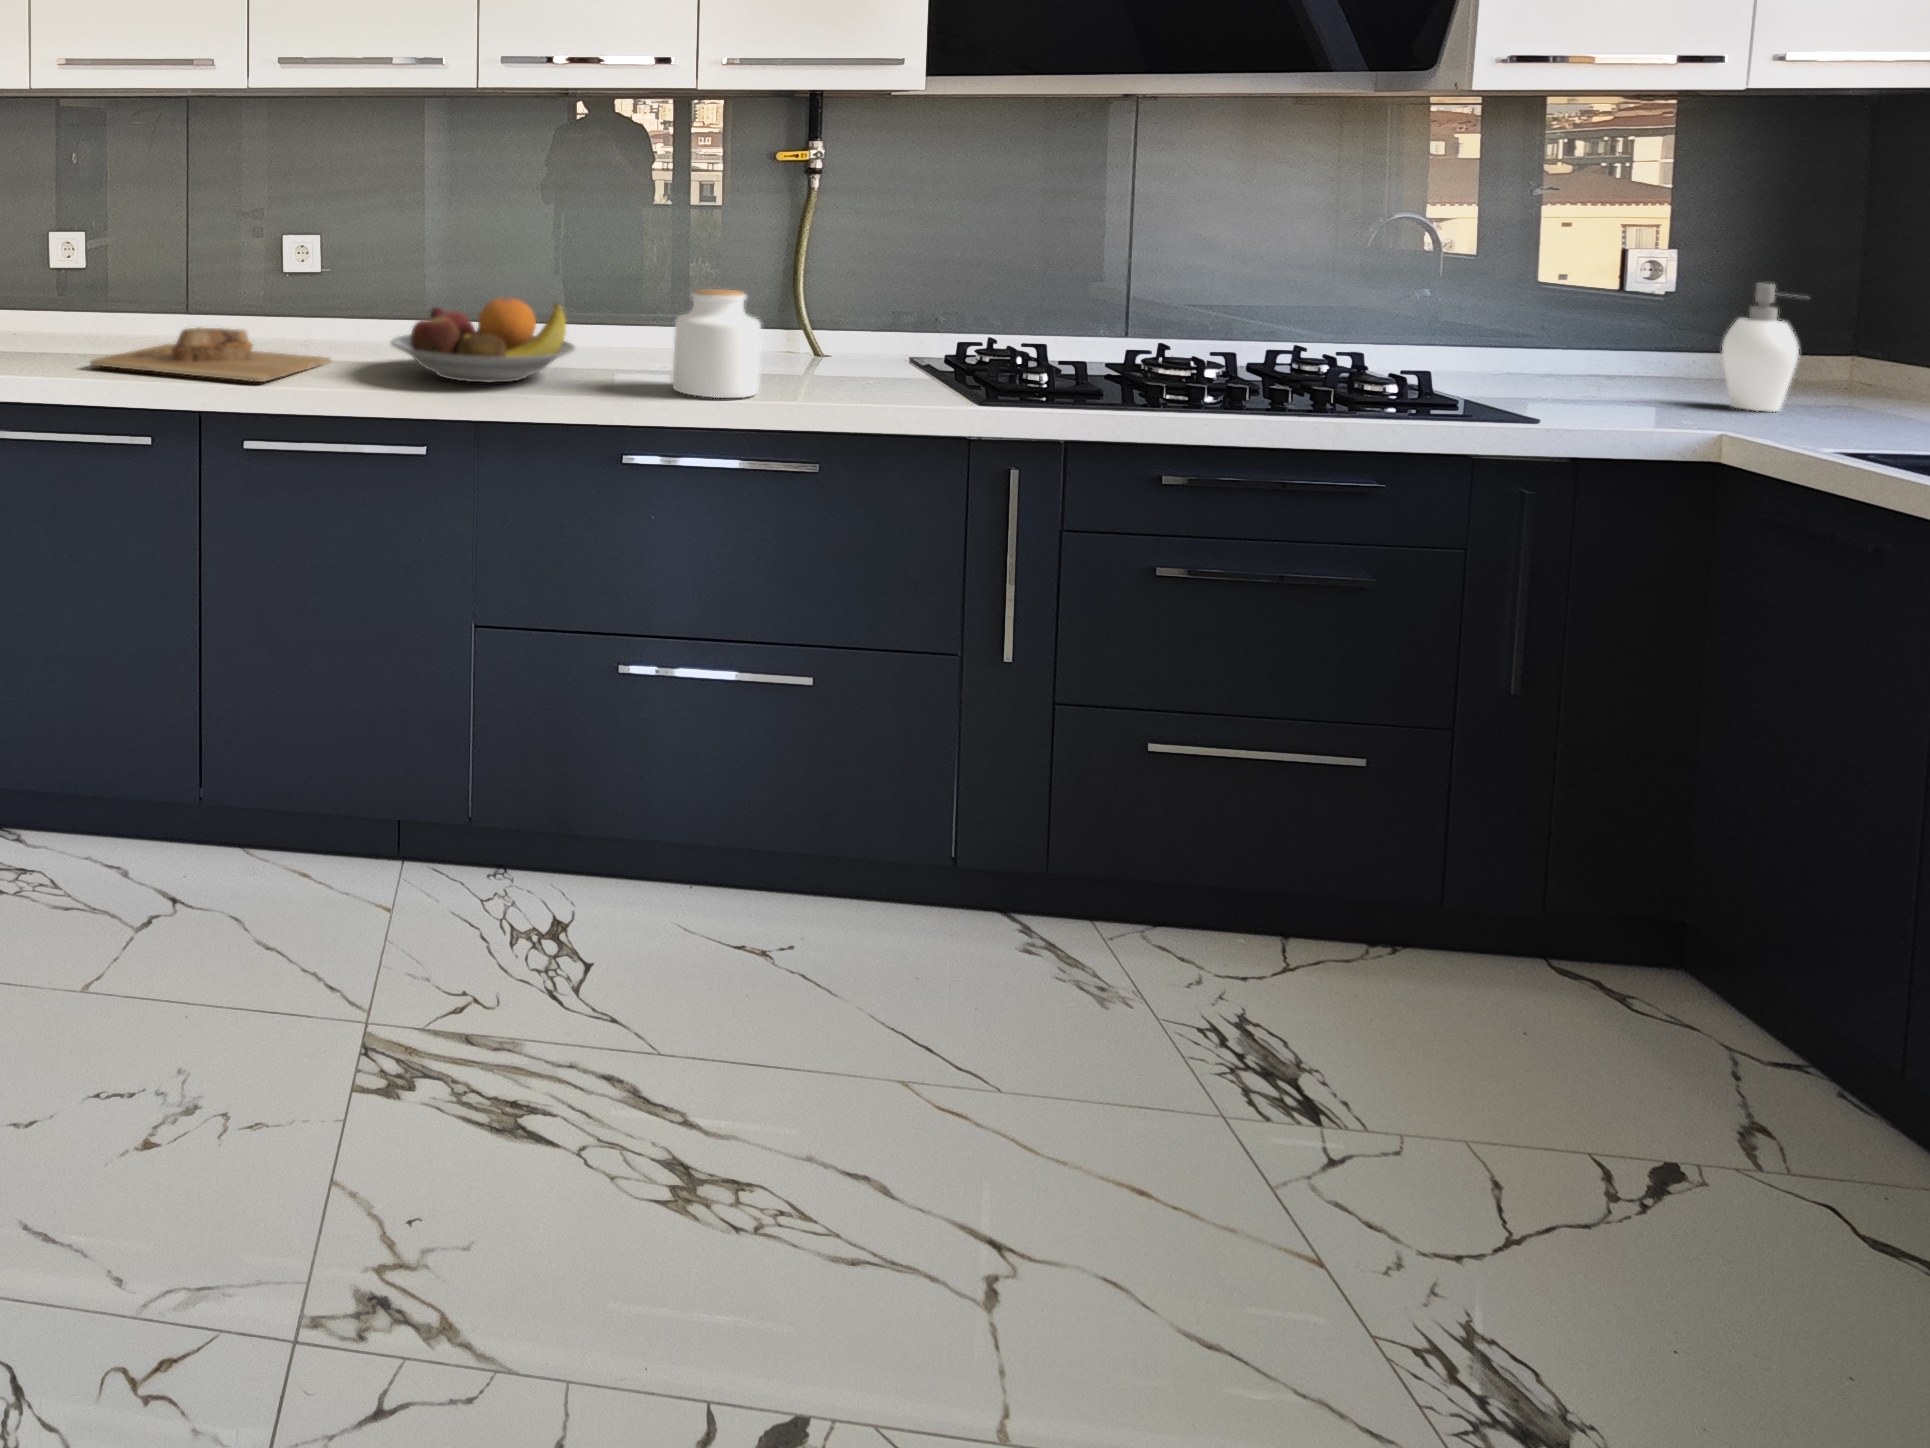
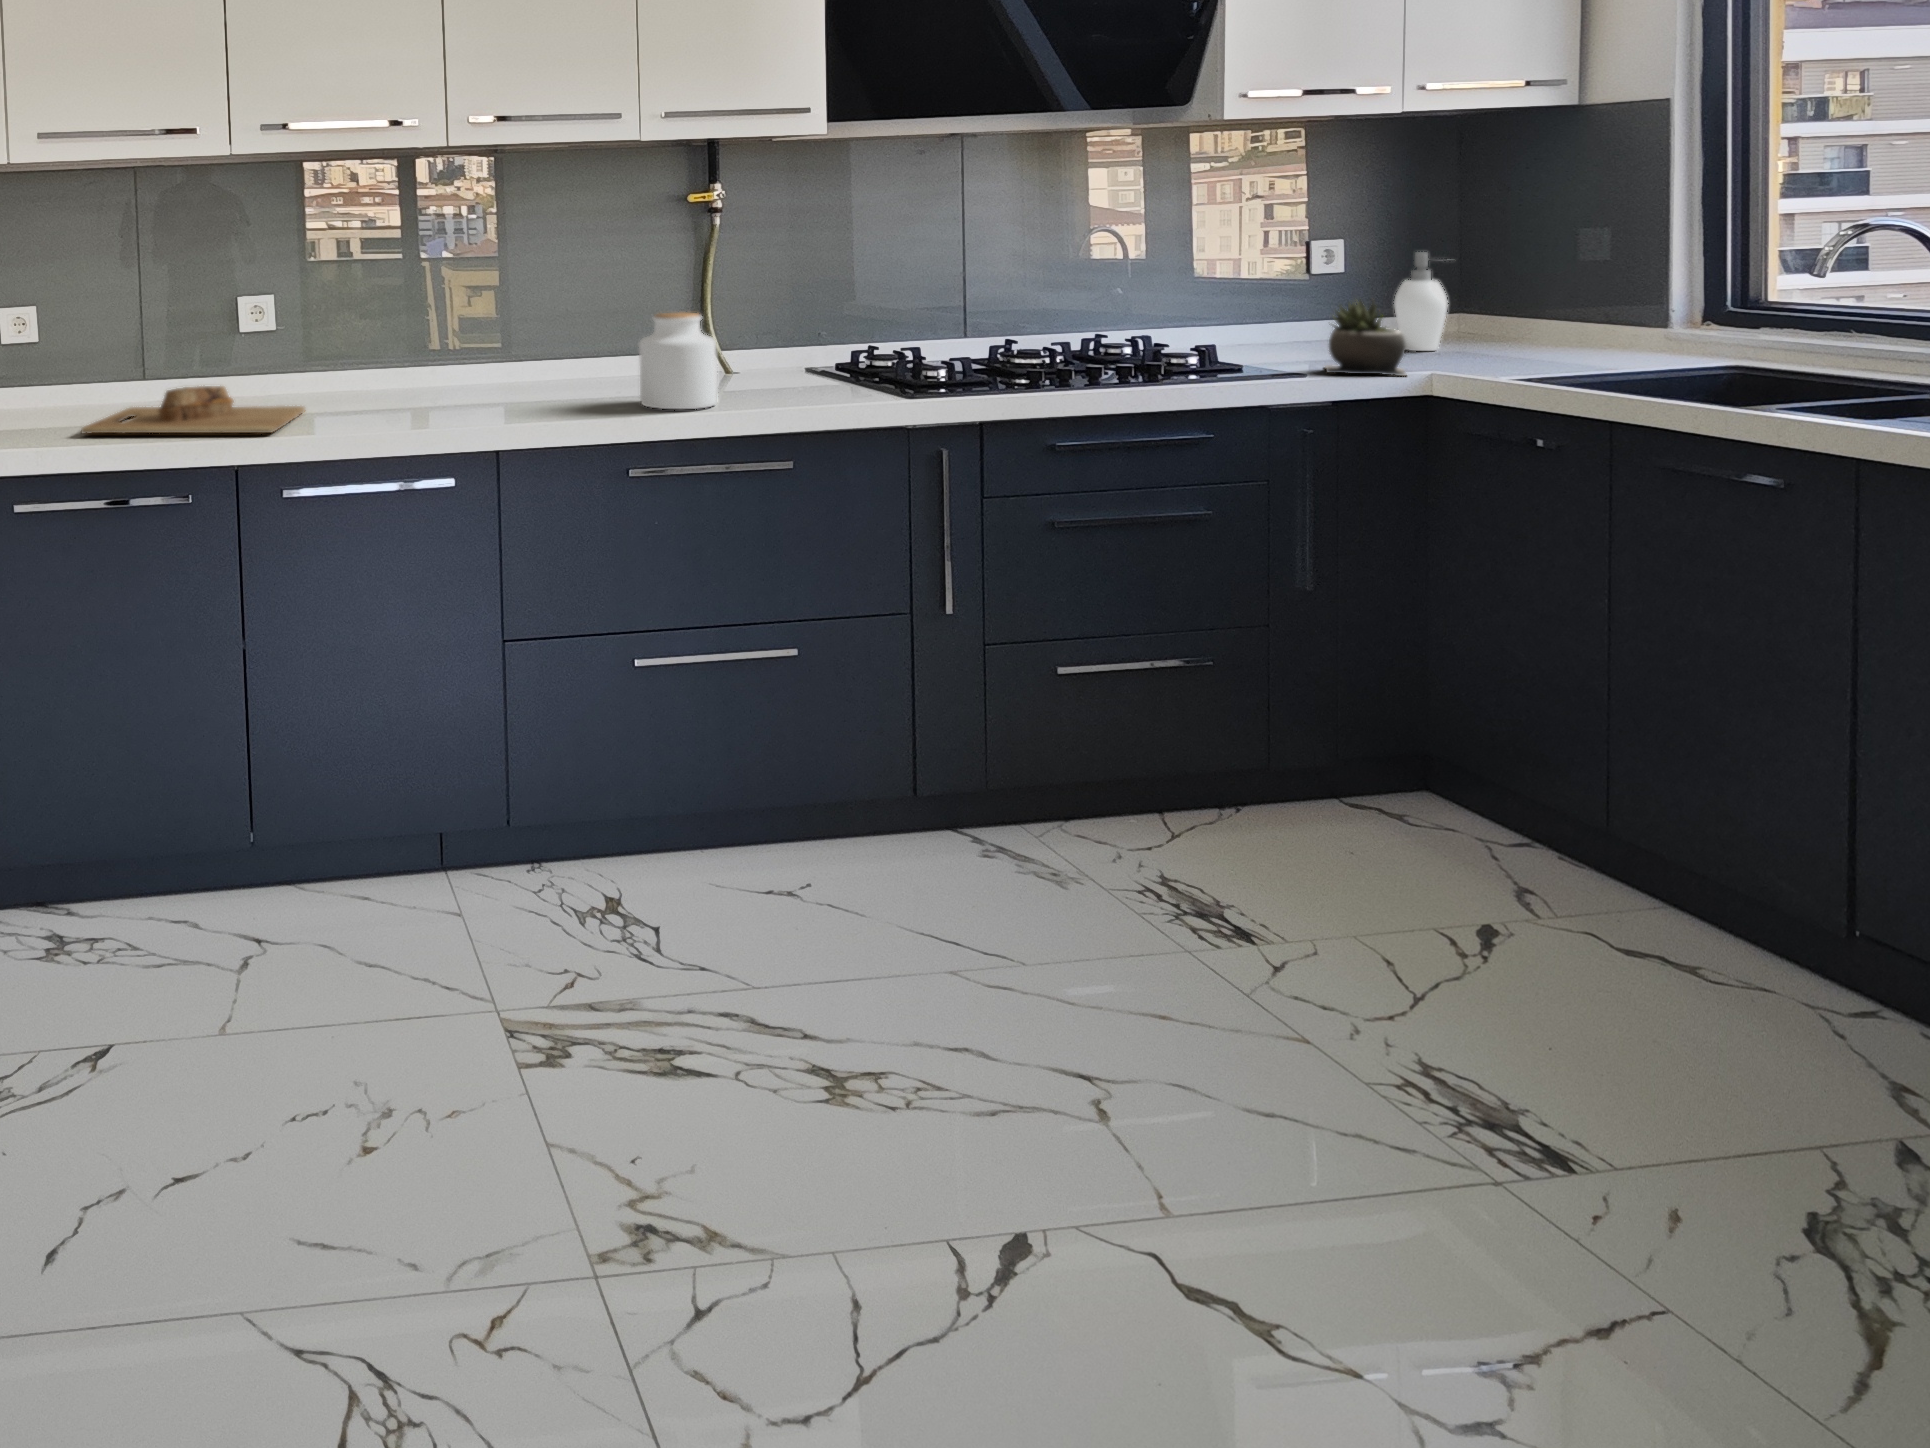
fruit bowl: present [391,298,575,383] -> none [374,335,547,415]
succulent plant: none [1574,336,1694,441] -> present [1326,301,1406,376]

